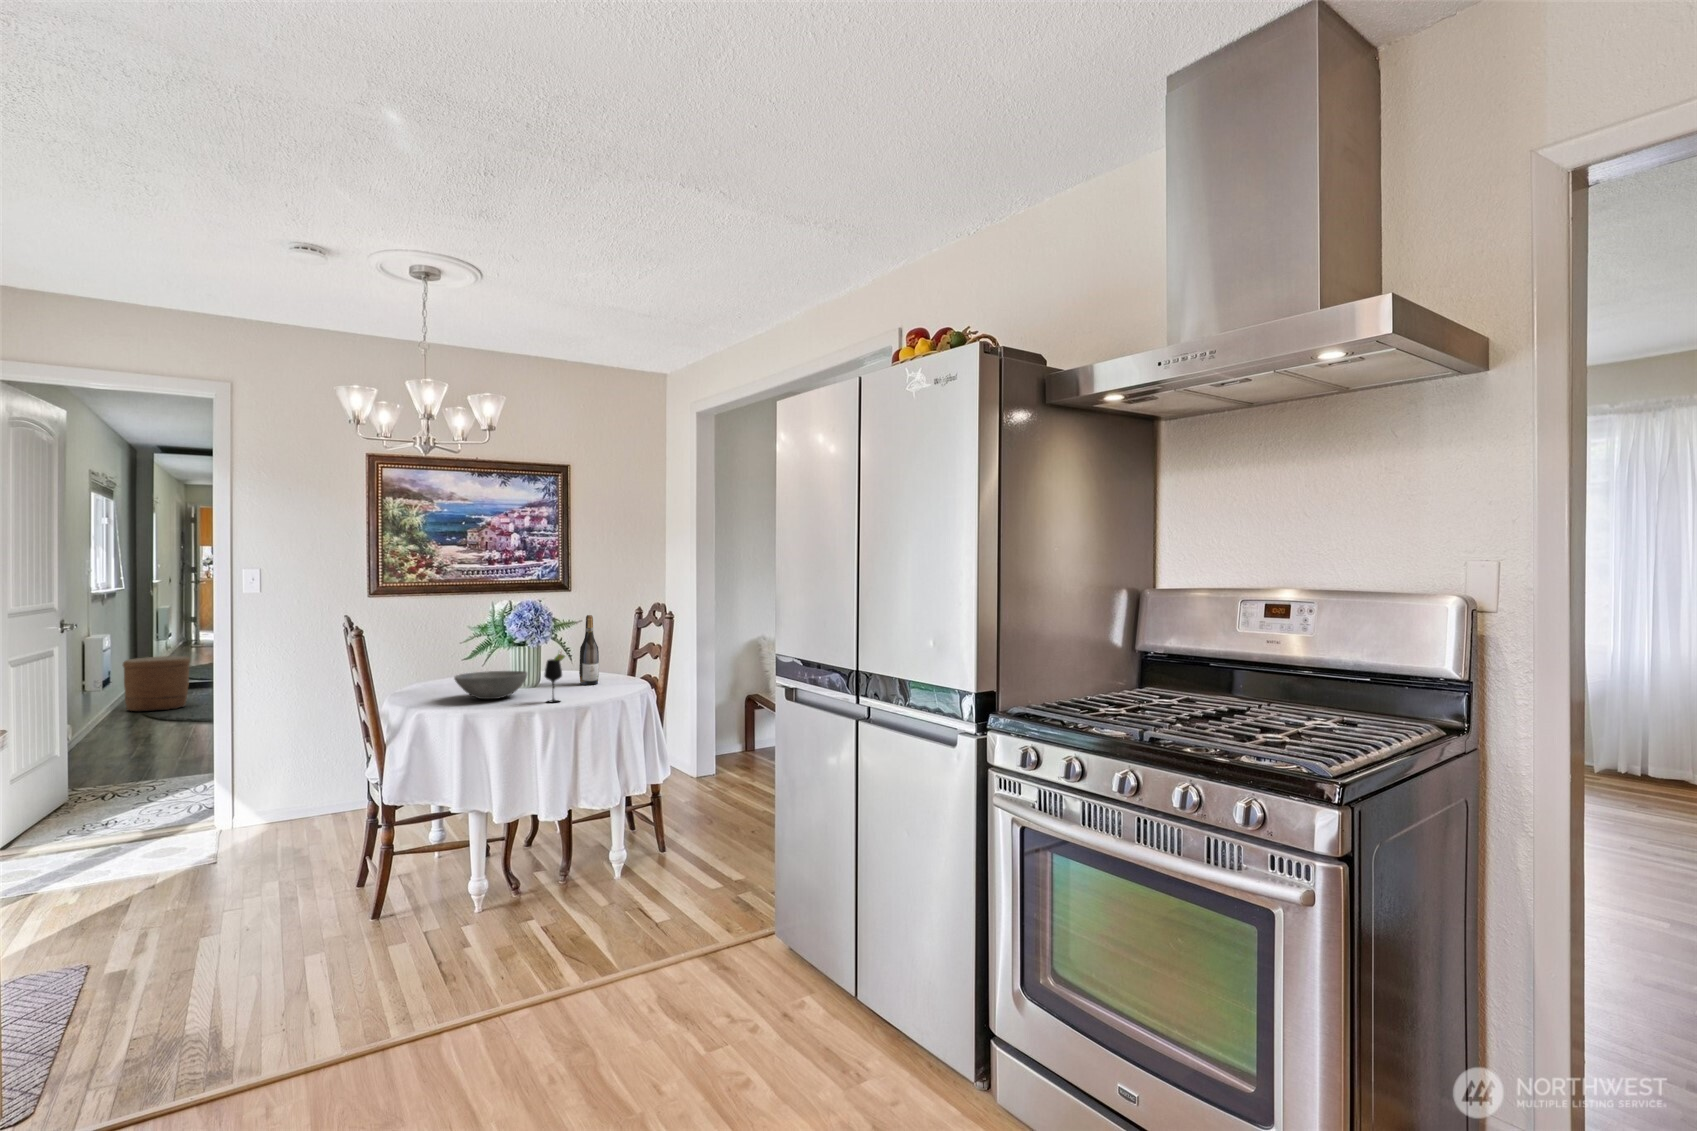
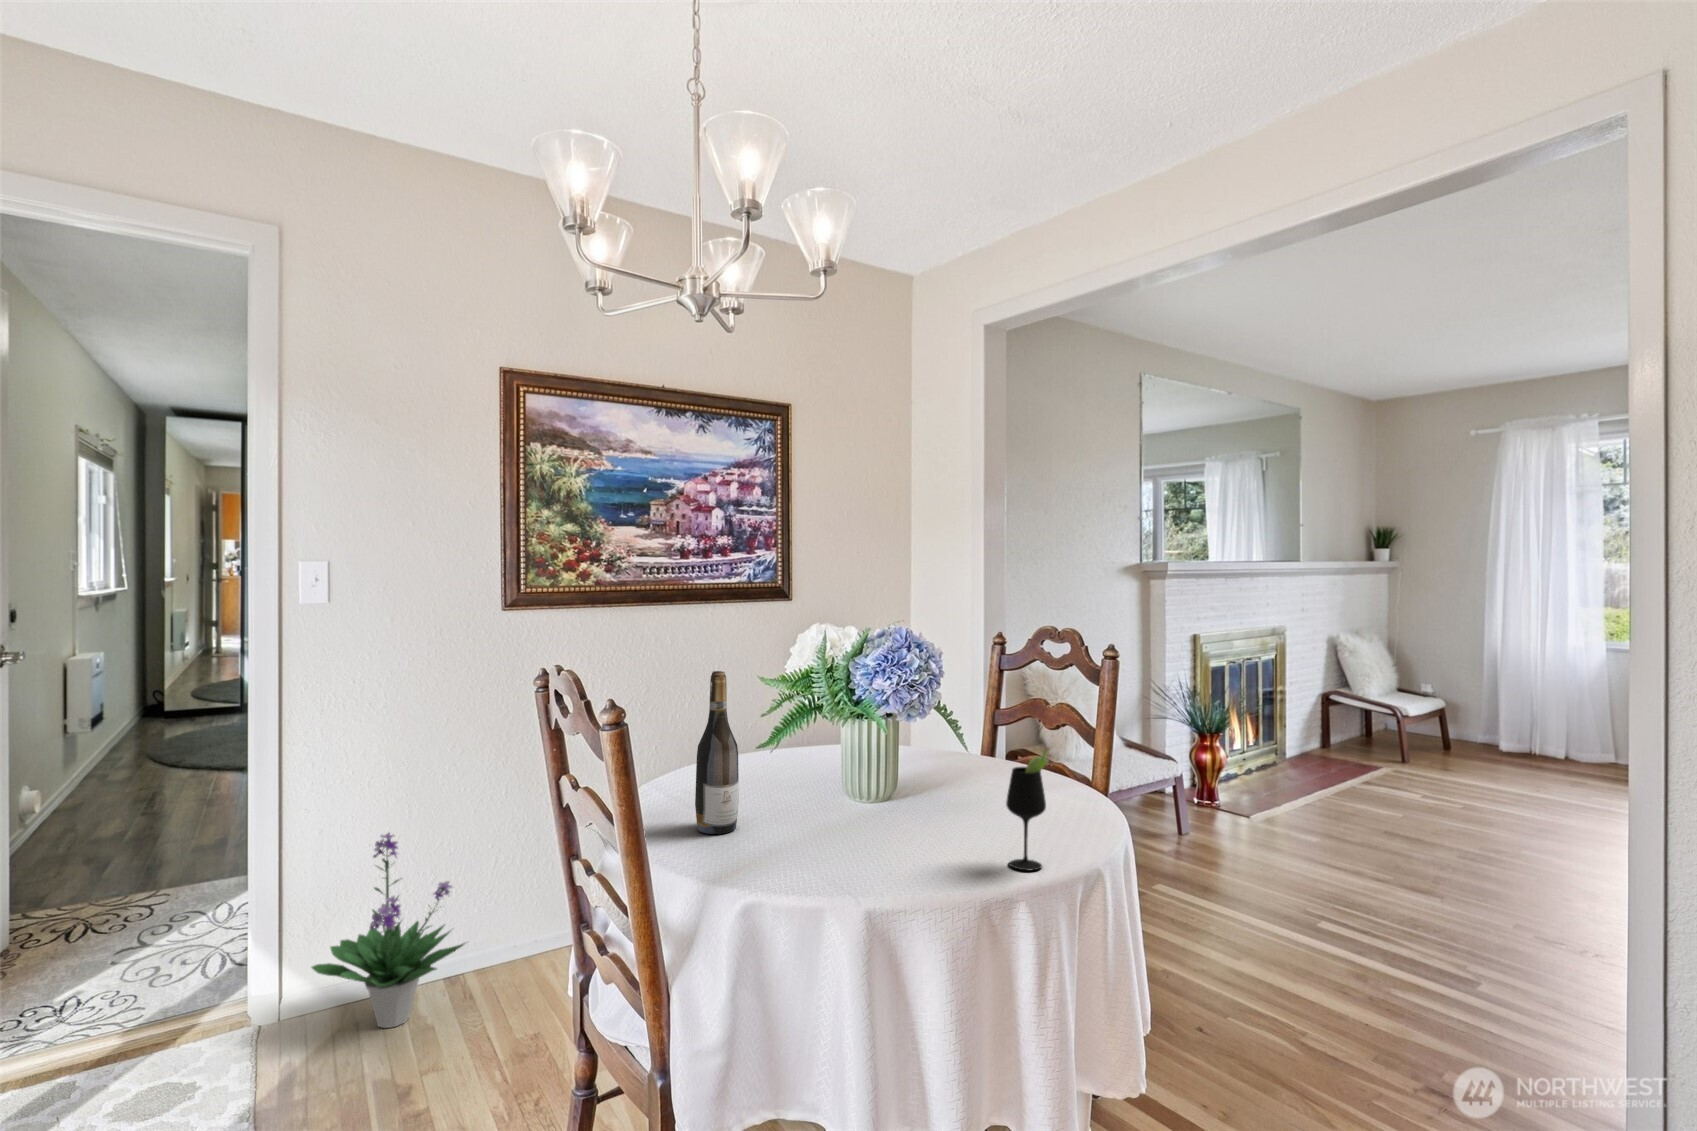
wine bottle: present [579,615,599,685] -> present [695,671,739,834]
woven basket: present [123,656,190,711] -> none [122,677,211,752]
bowl: present [454,671,527,699] -> none [786,777,937,854]
potted plant: none [248,723,341,829] -> present [312,833,465,1028]

